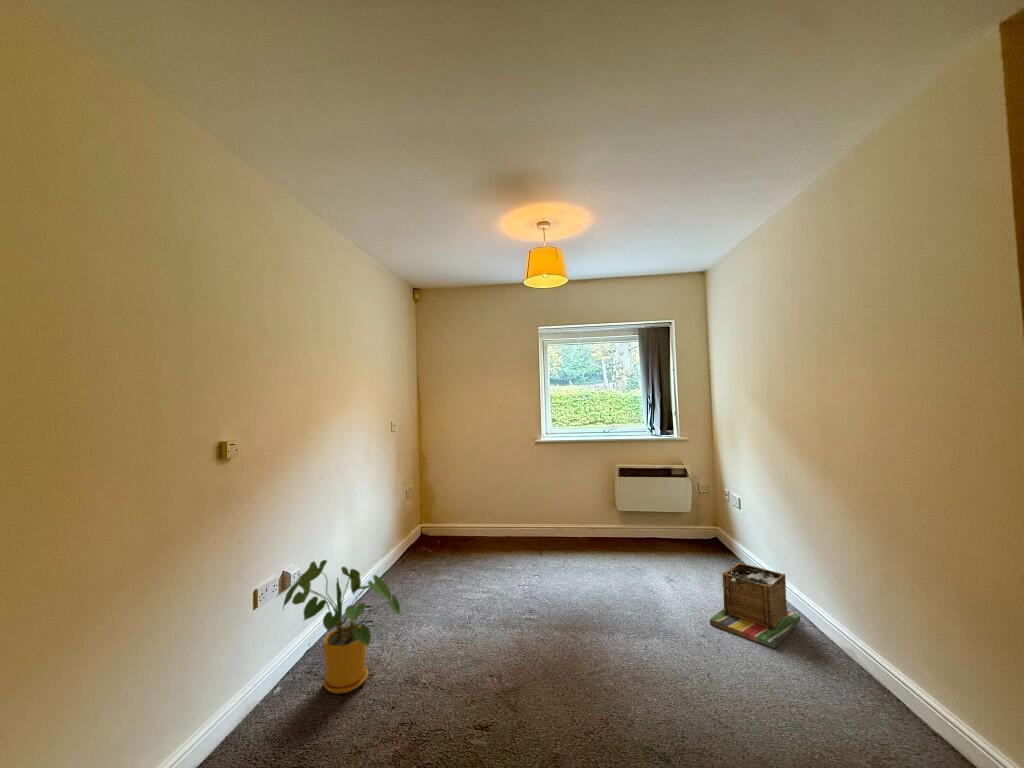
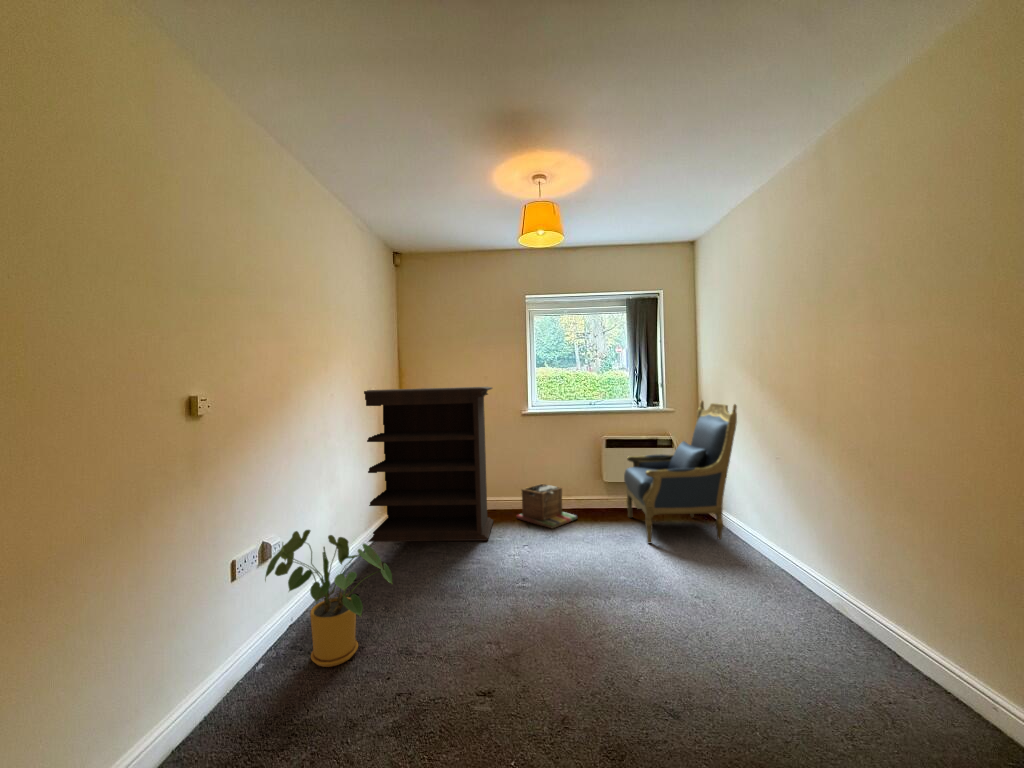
bookshelf: none [366,417,508,569] -> present [364,387,493,542]
armchair: none [637,430,748,576] -> present [624,401,737,543]
laundry basket: present [710,563,800,648] -> present [517,484,577,528]

